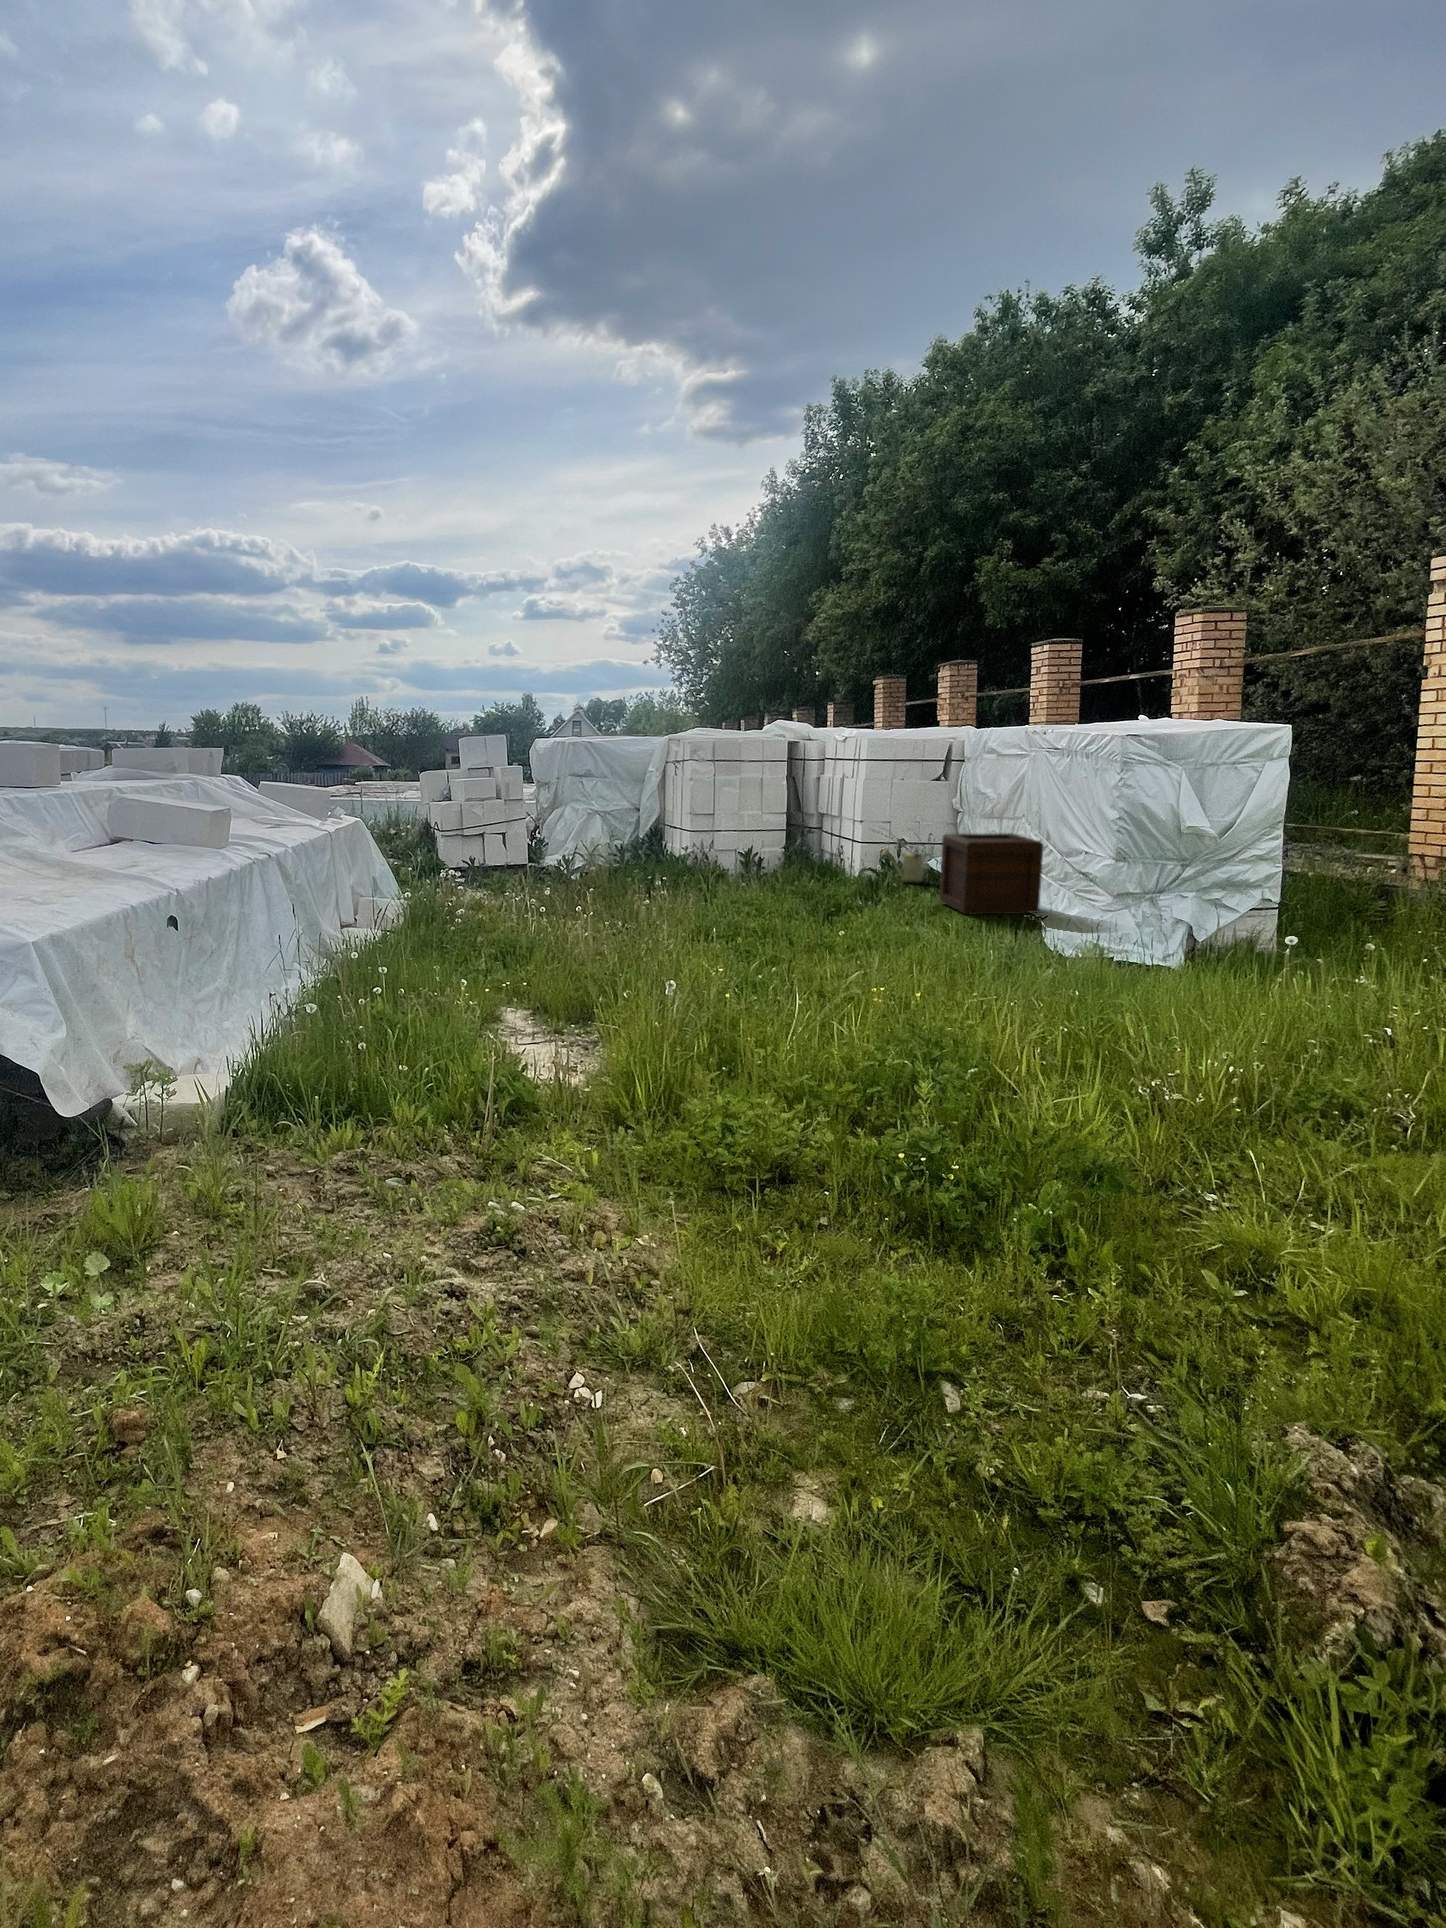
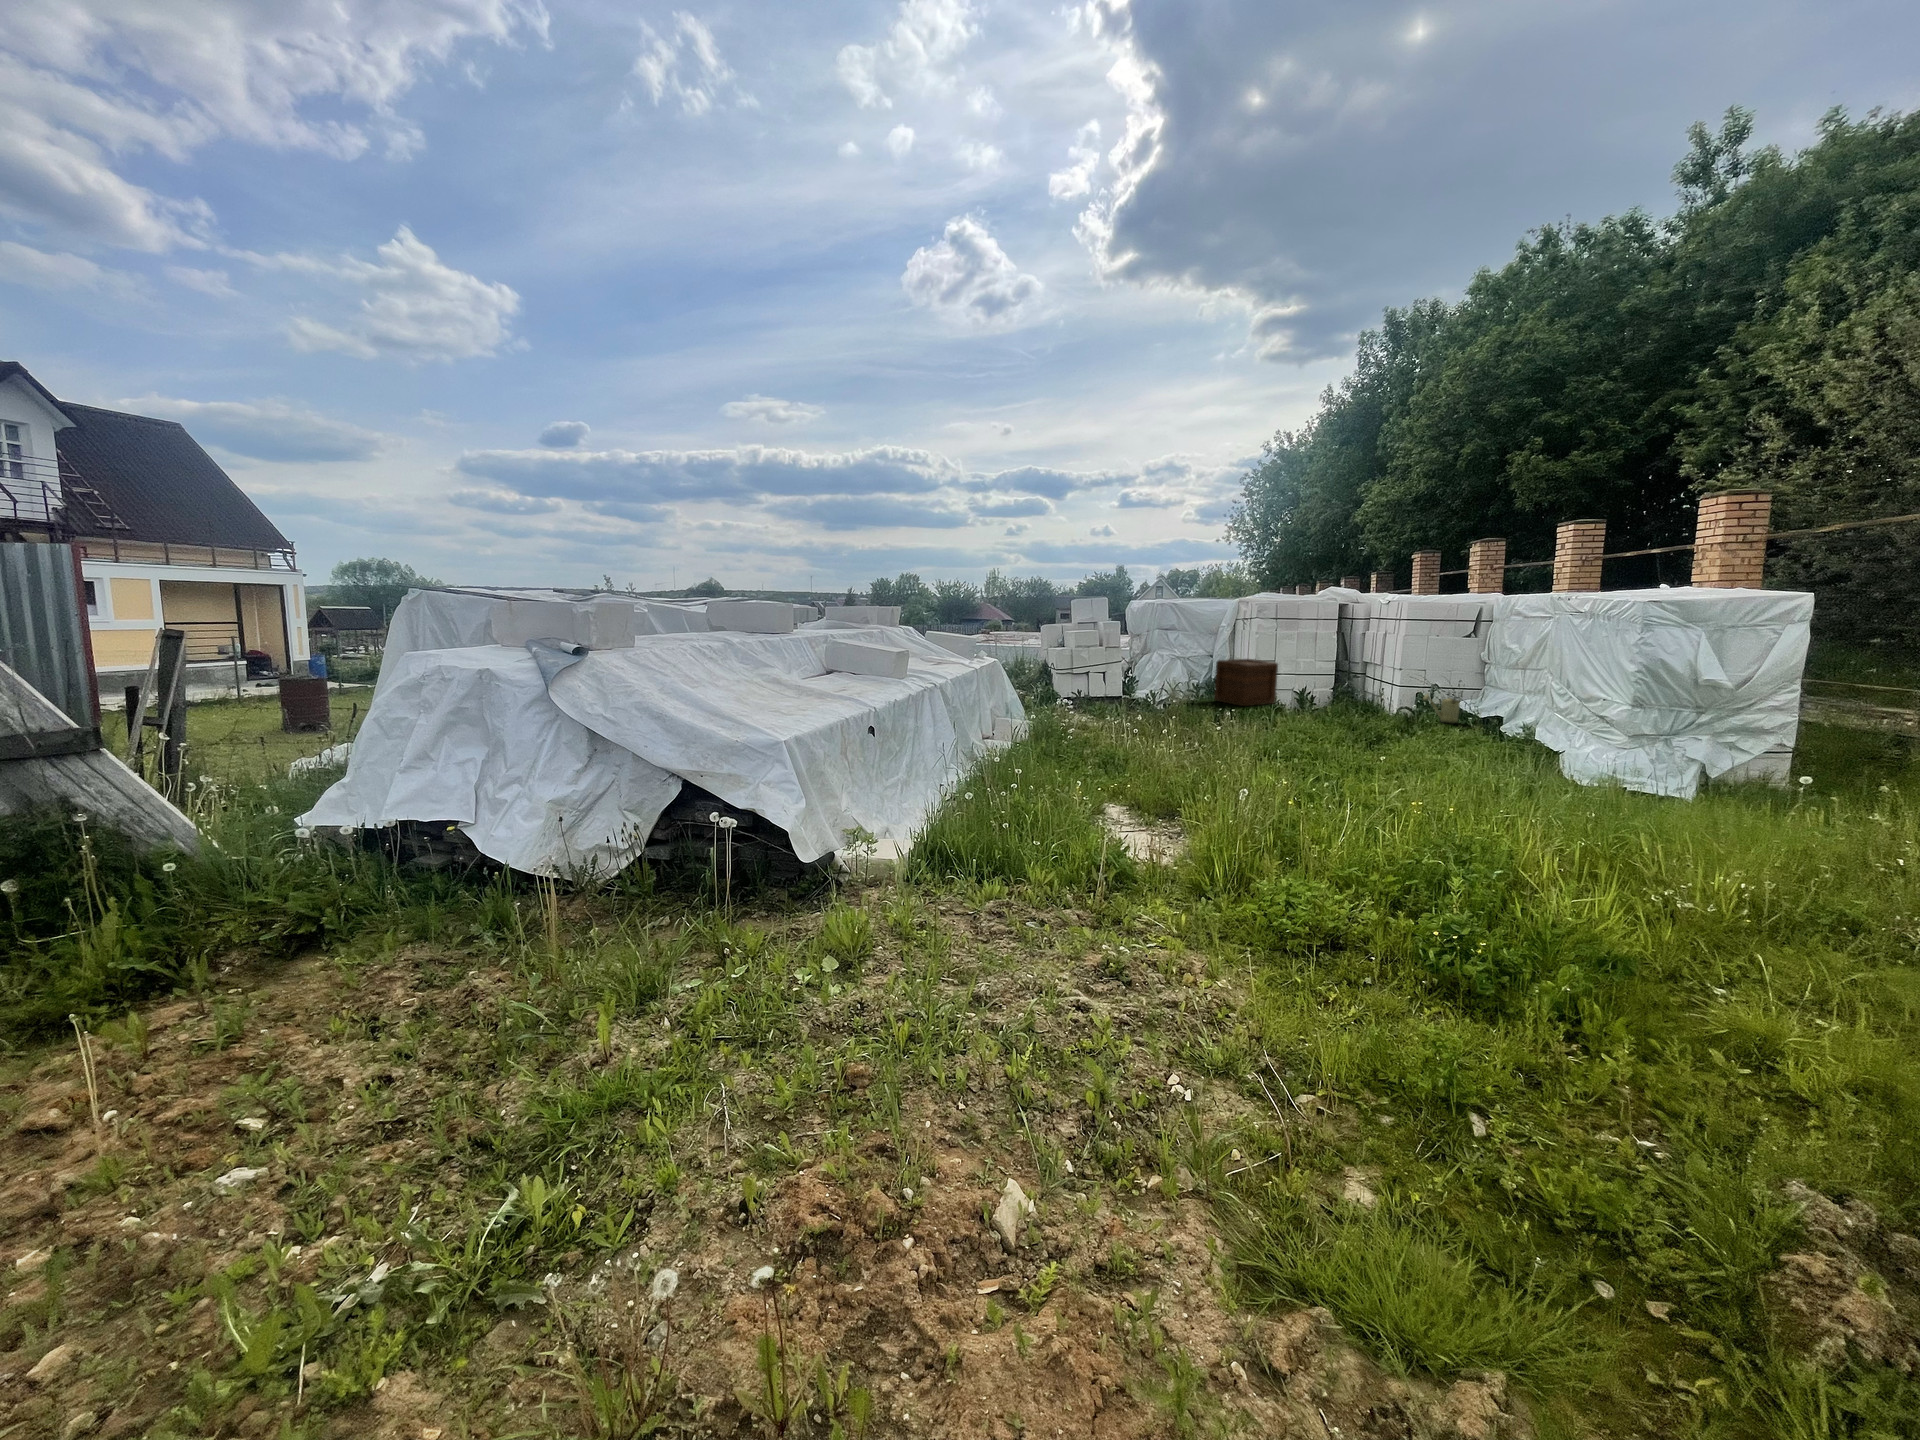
wooden crate: present [939,833,1044,914] -> present [1214,659,1278,706]

